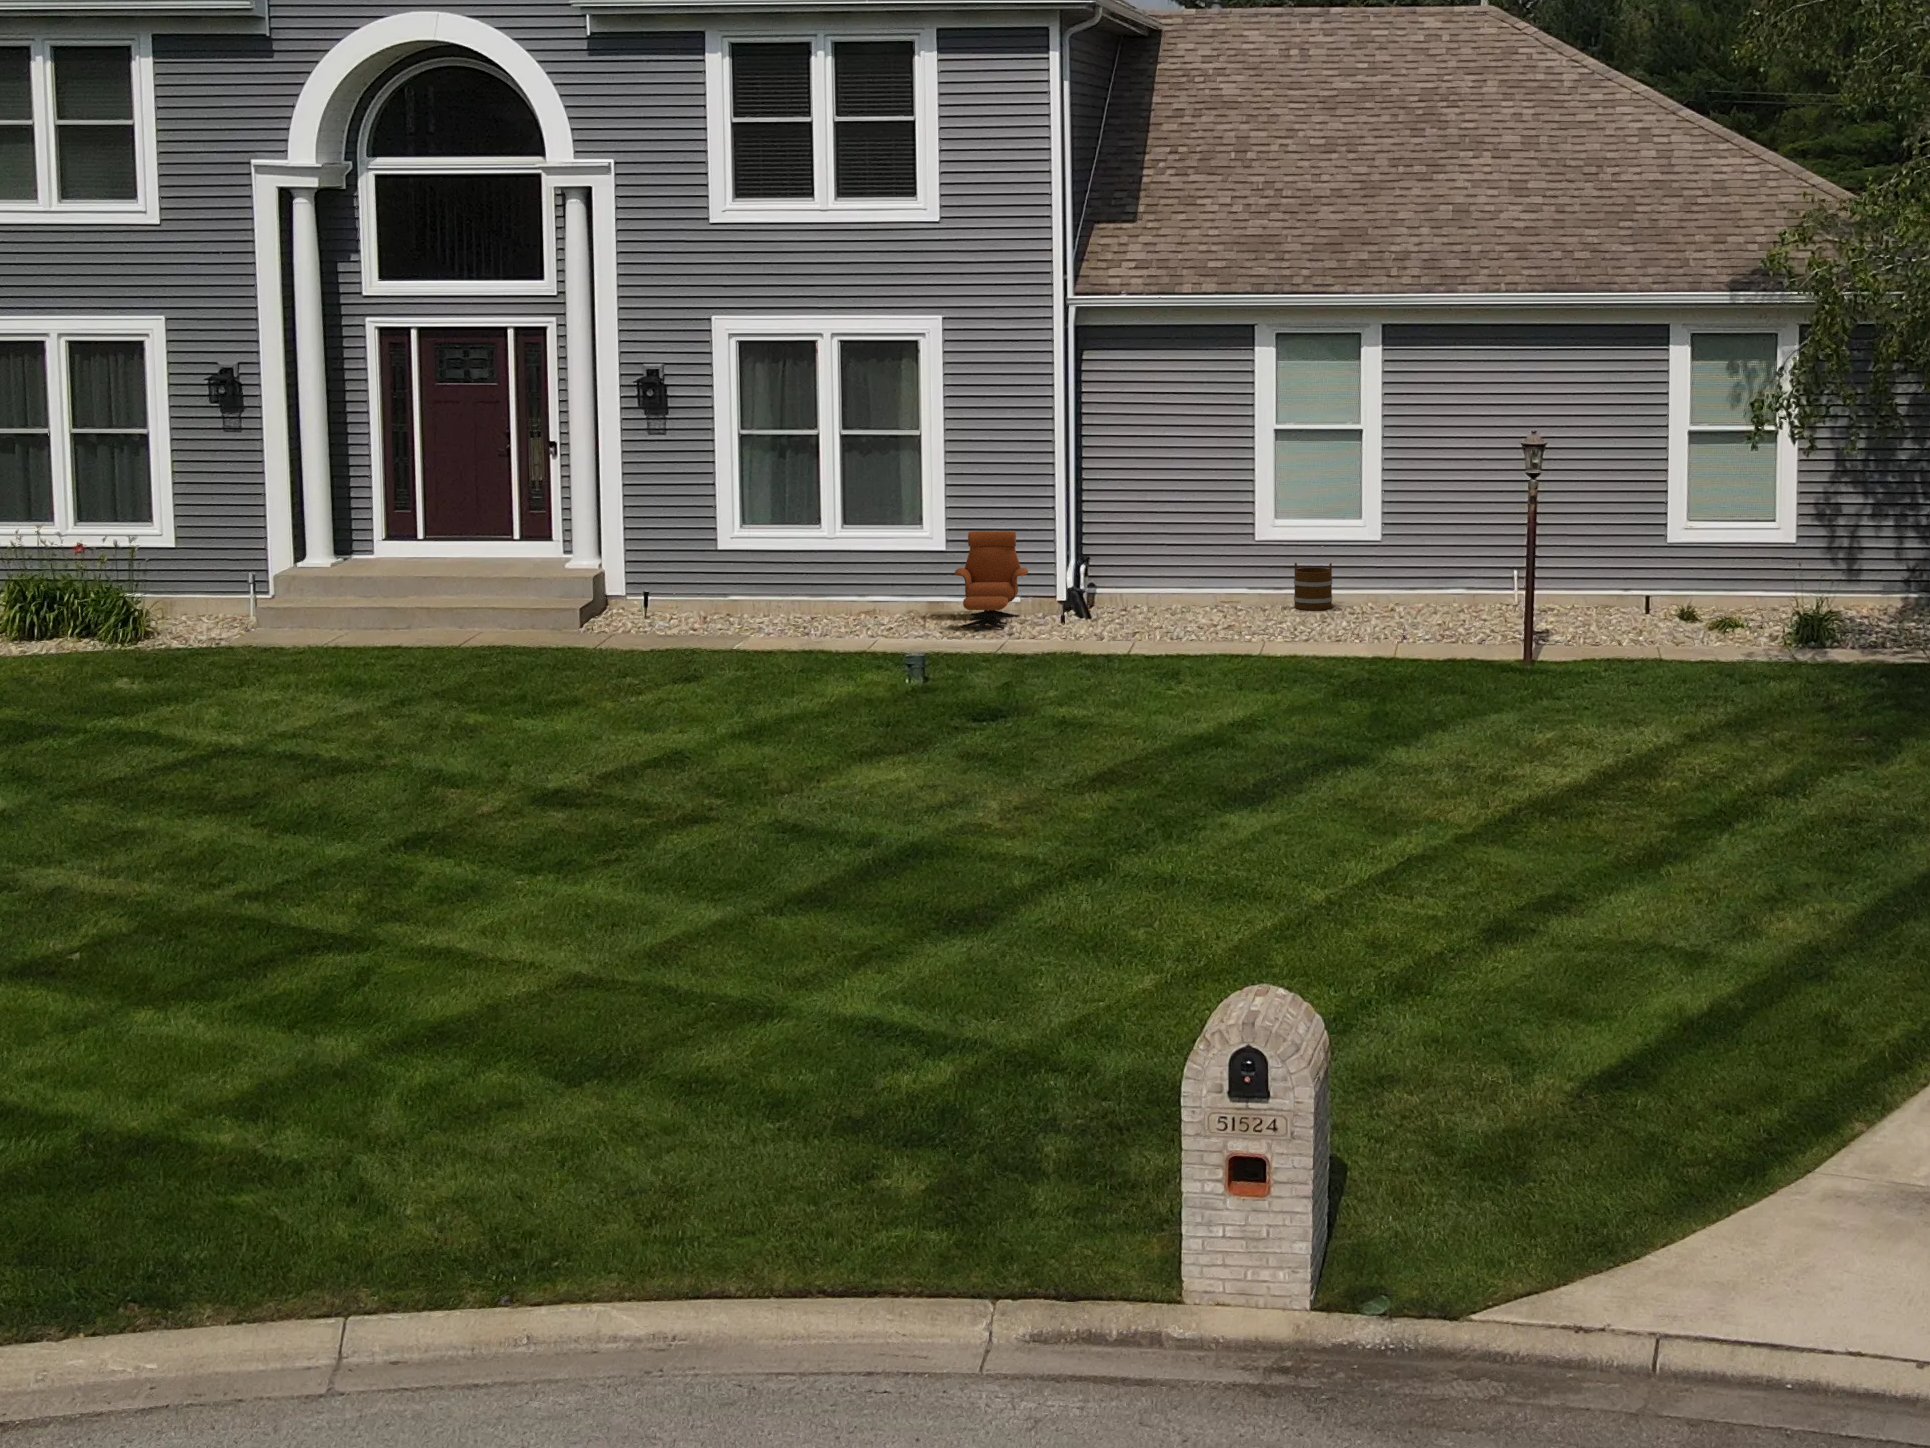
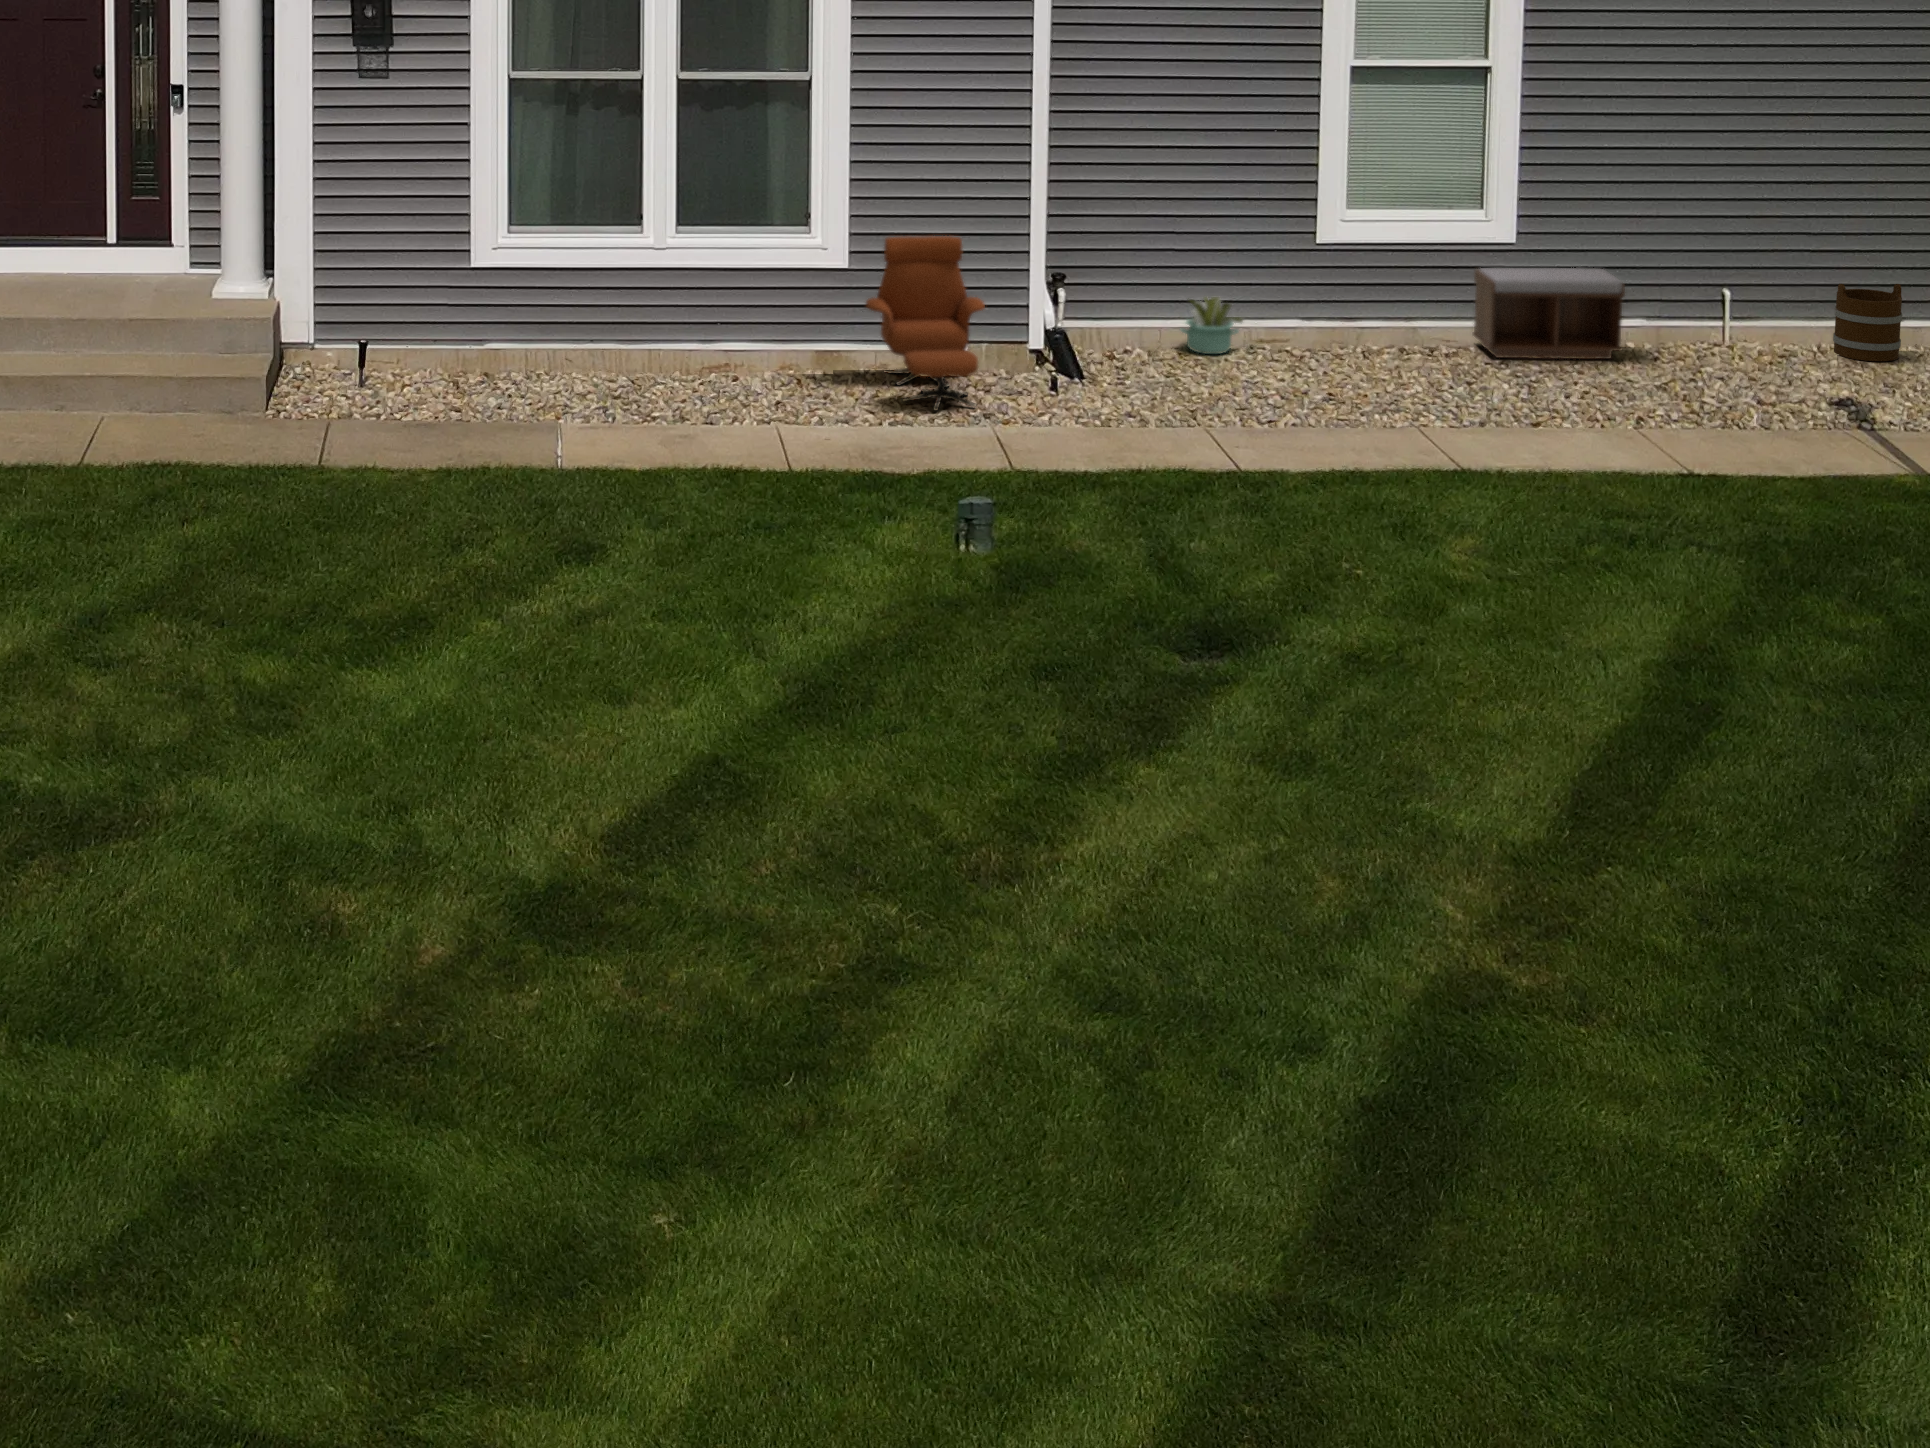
bench: none [1354,556,1437,611] -> present [1473,268,1625,359]
bucket: present [1294,563,1332,610] -> present [1833,284,1902,361]
decorative plant: none [1168,573,1207,608] -> present [1181,297,1243,354]

